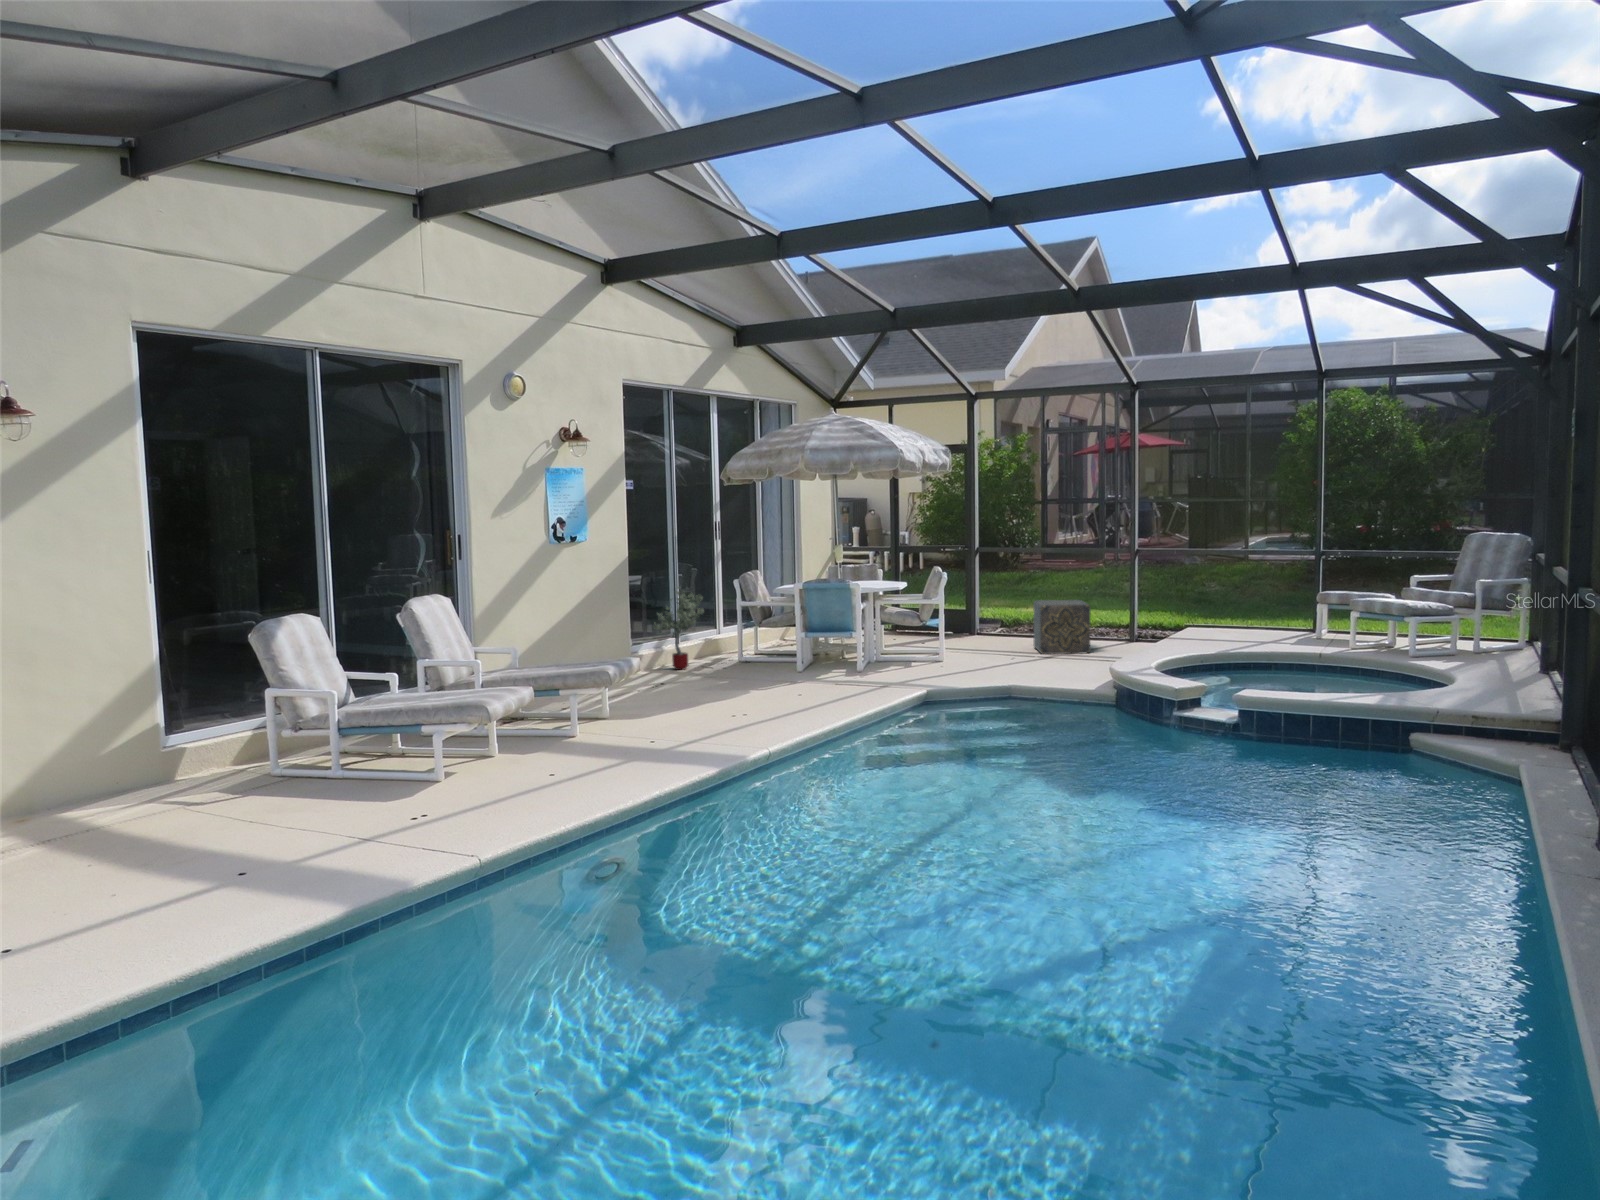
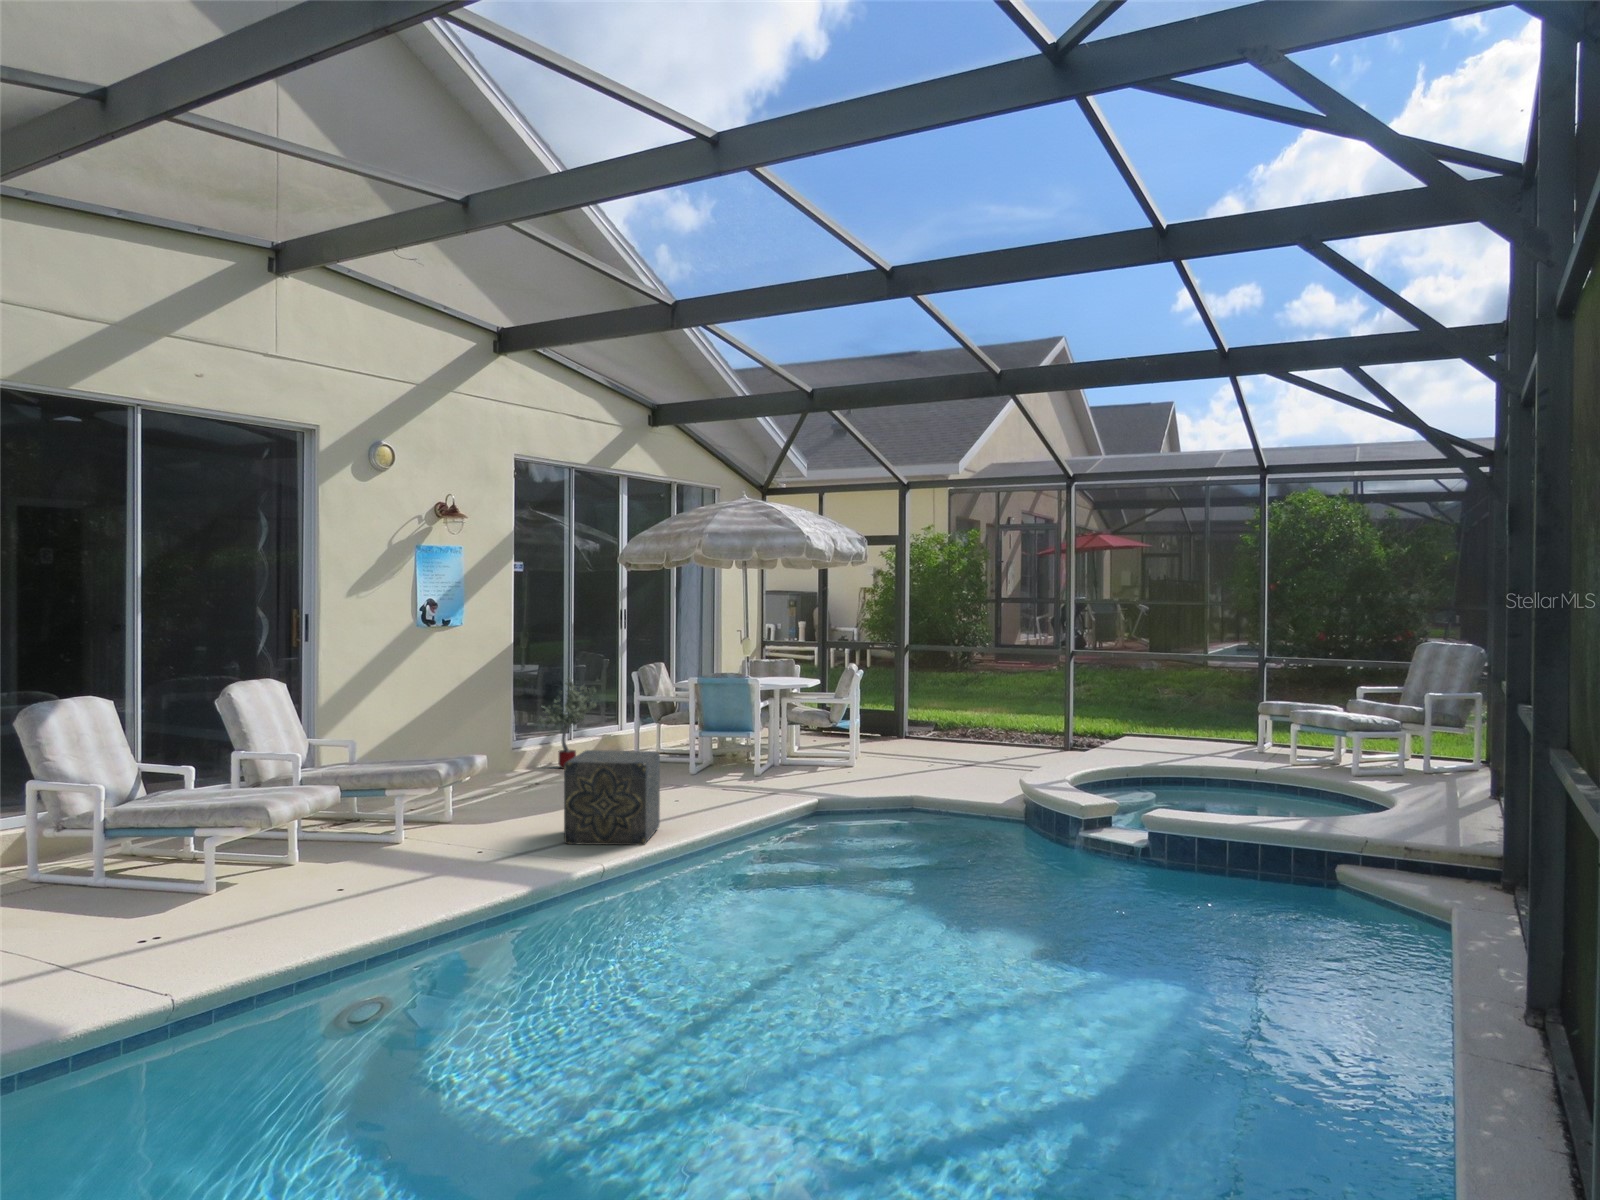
ottoman: present [1034,600,1091,654] -> present [564,750,660,845]

